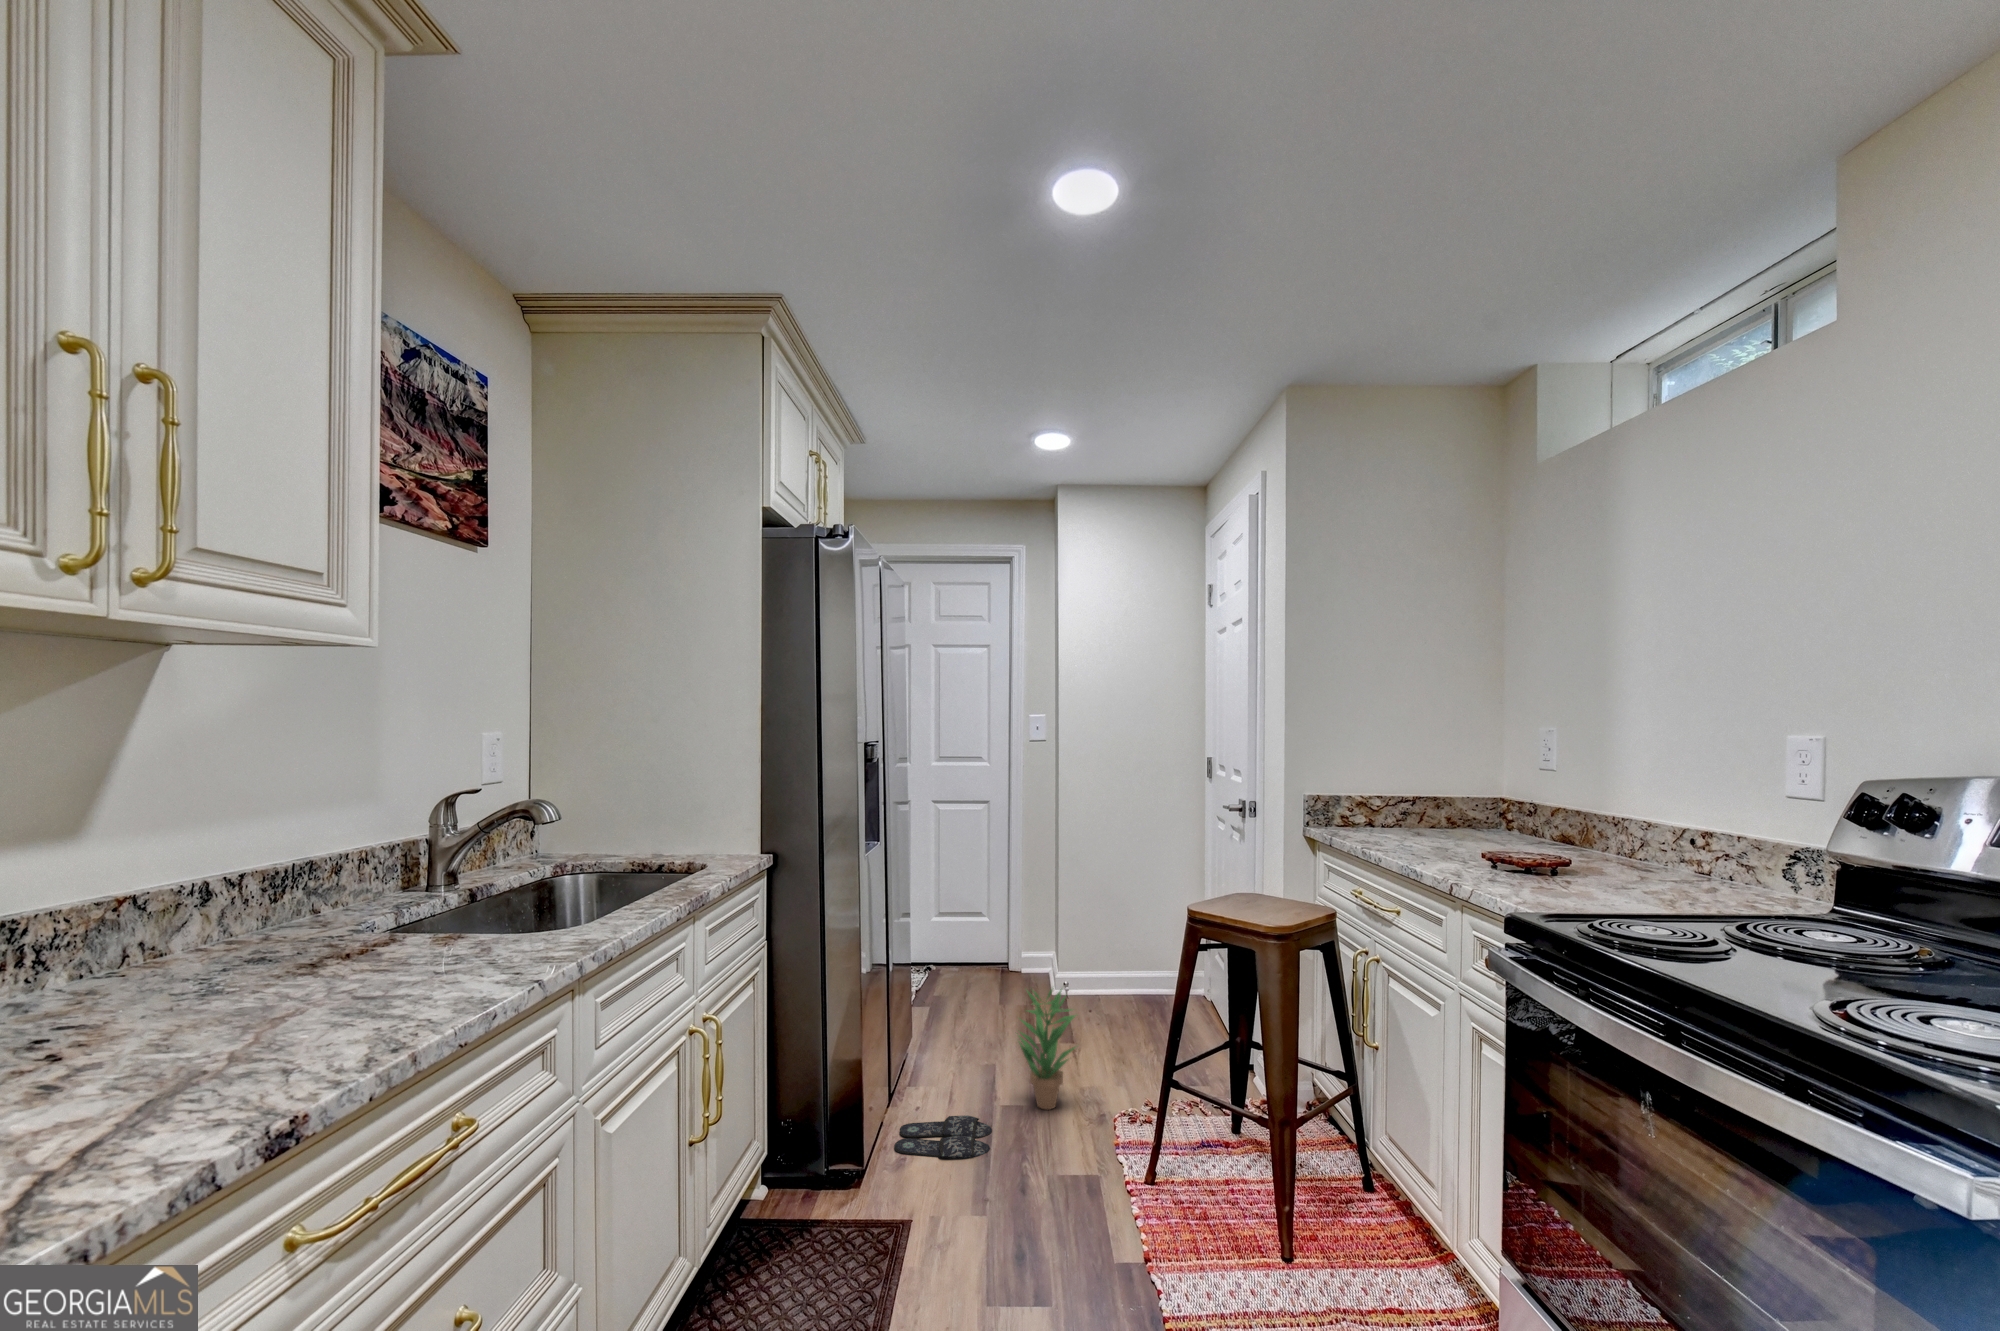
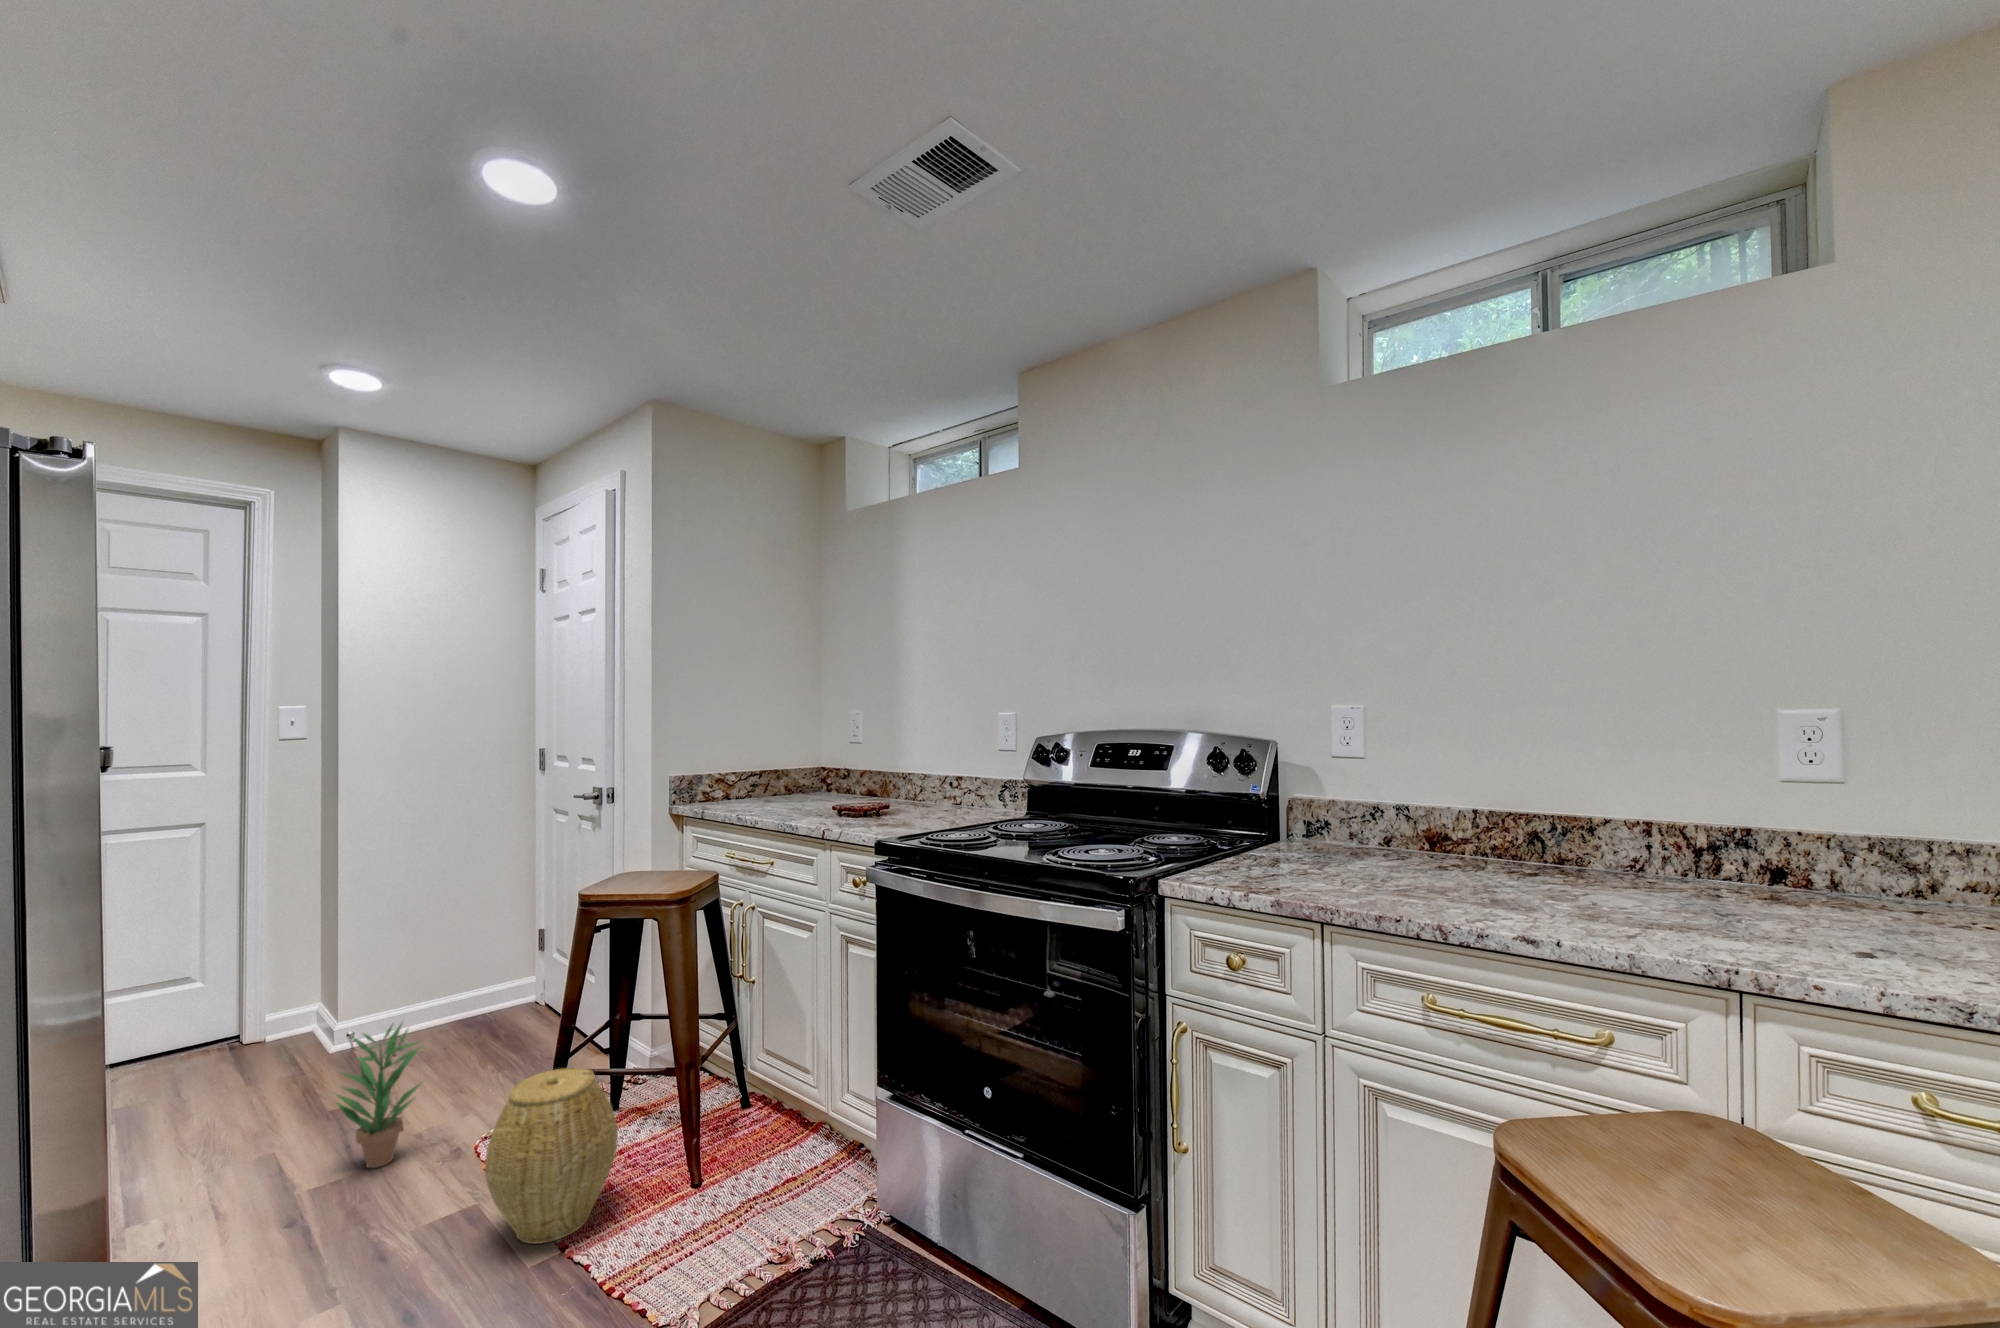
woven basket: none [1089,1076,1207,1250] -> present [485,1068,618,1244]
slippers: present [894,1115,992,1159] -> none [153,1210,317,1298]

